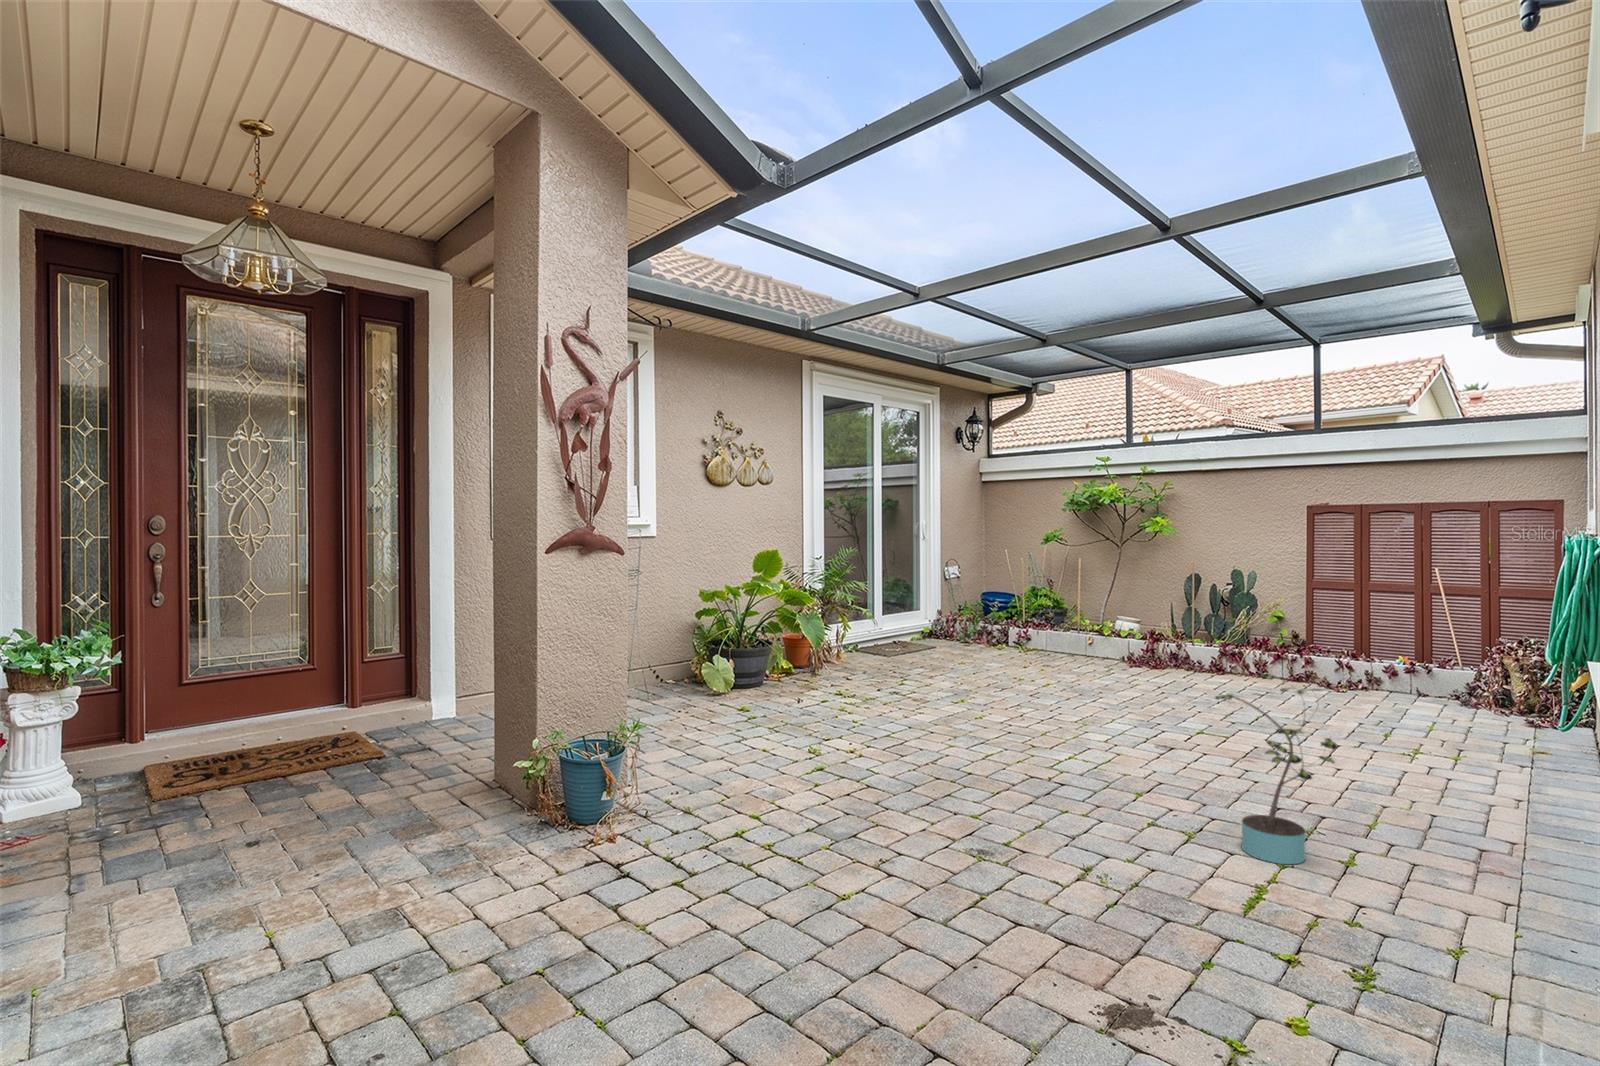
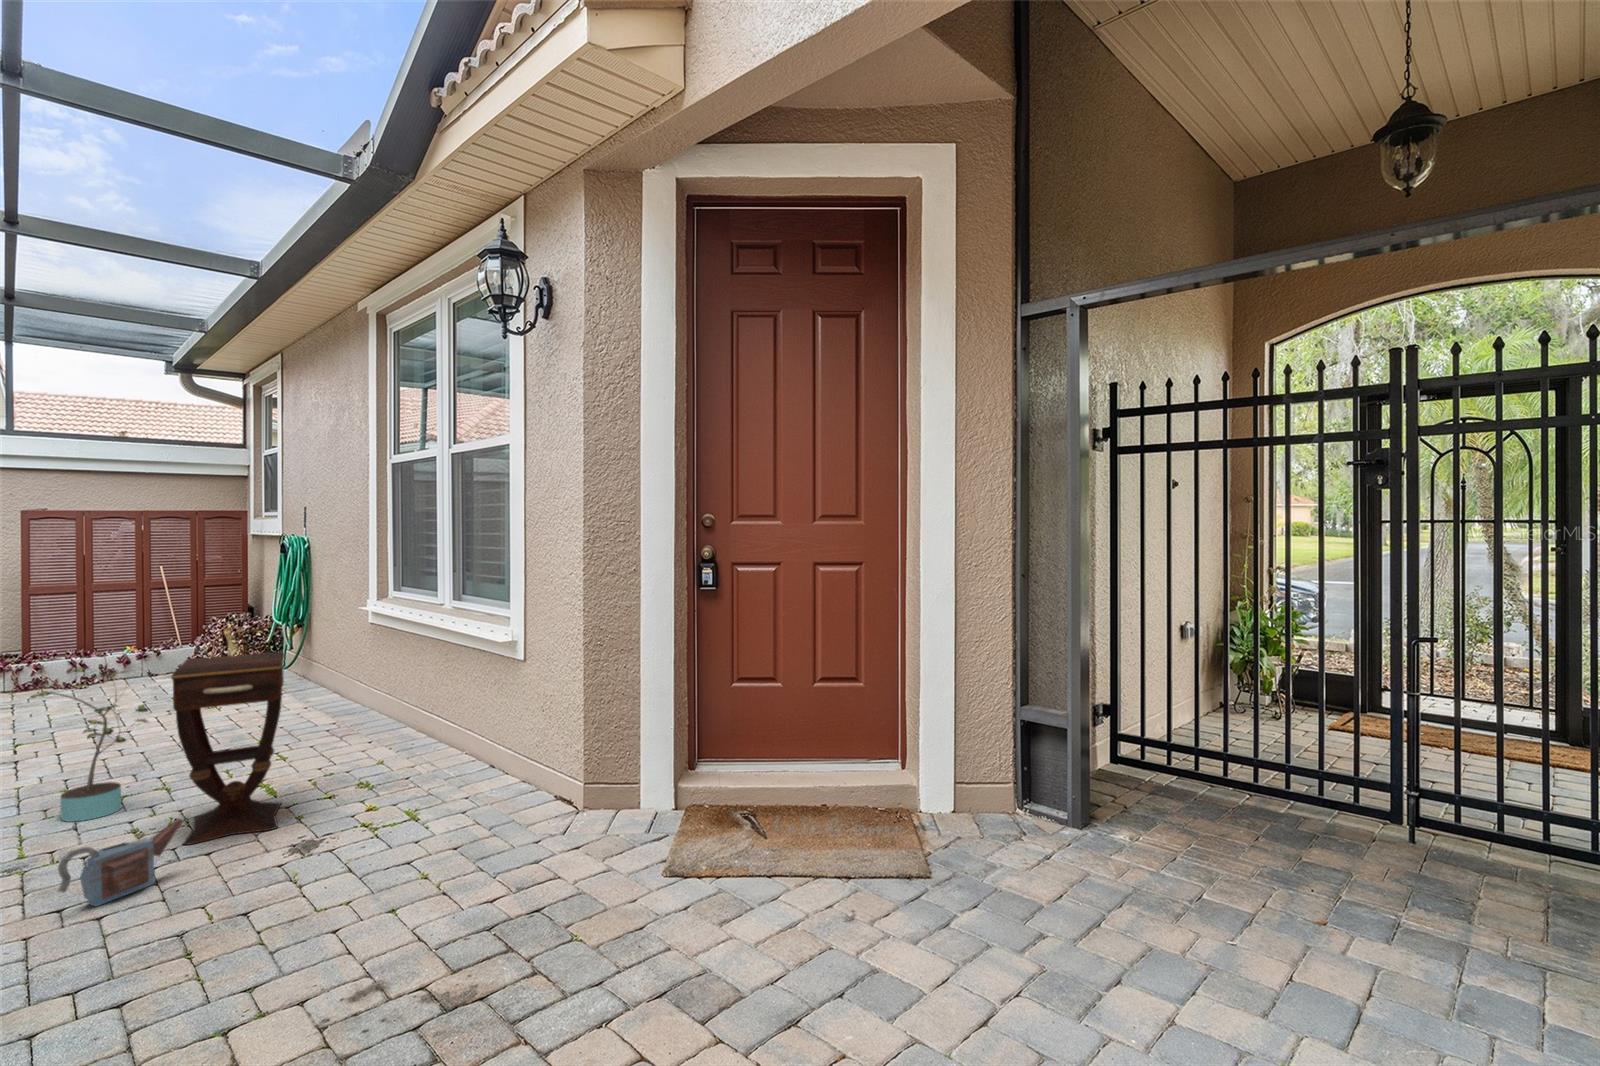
side table: none [1335,693,1535,1018] -> present [171,652,284,845]
watering can: none [1164,912,1329,1010] -> present [58,818,184,906]

